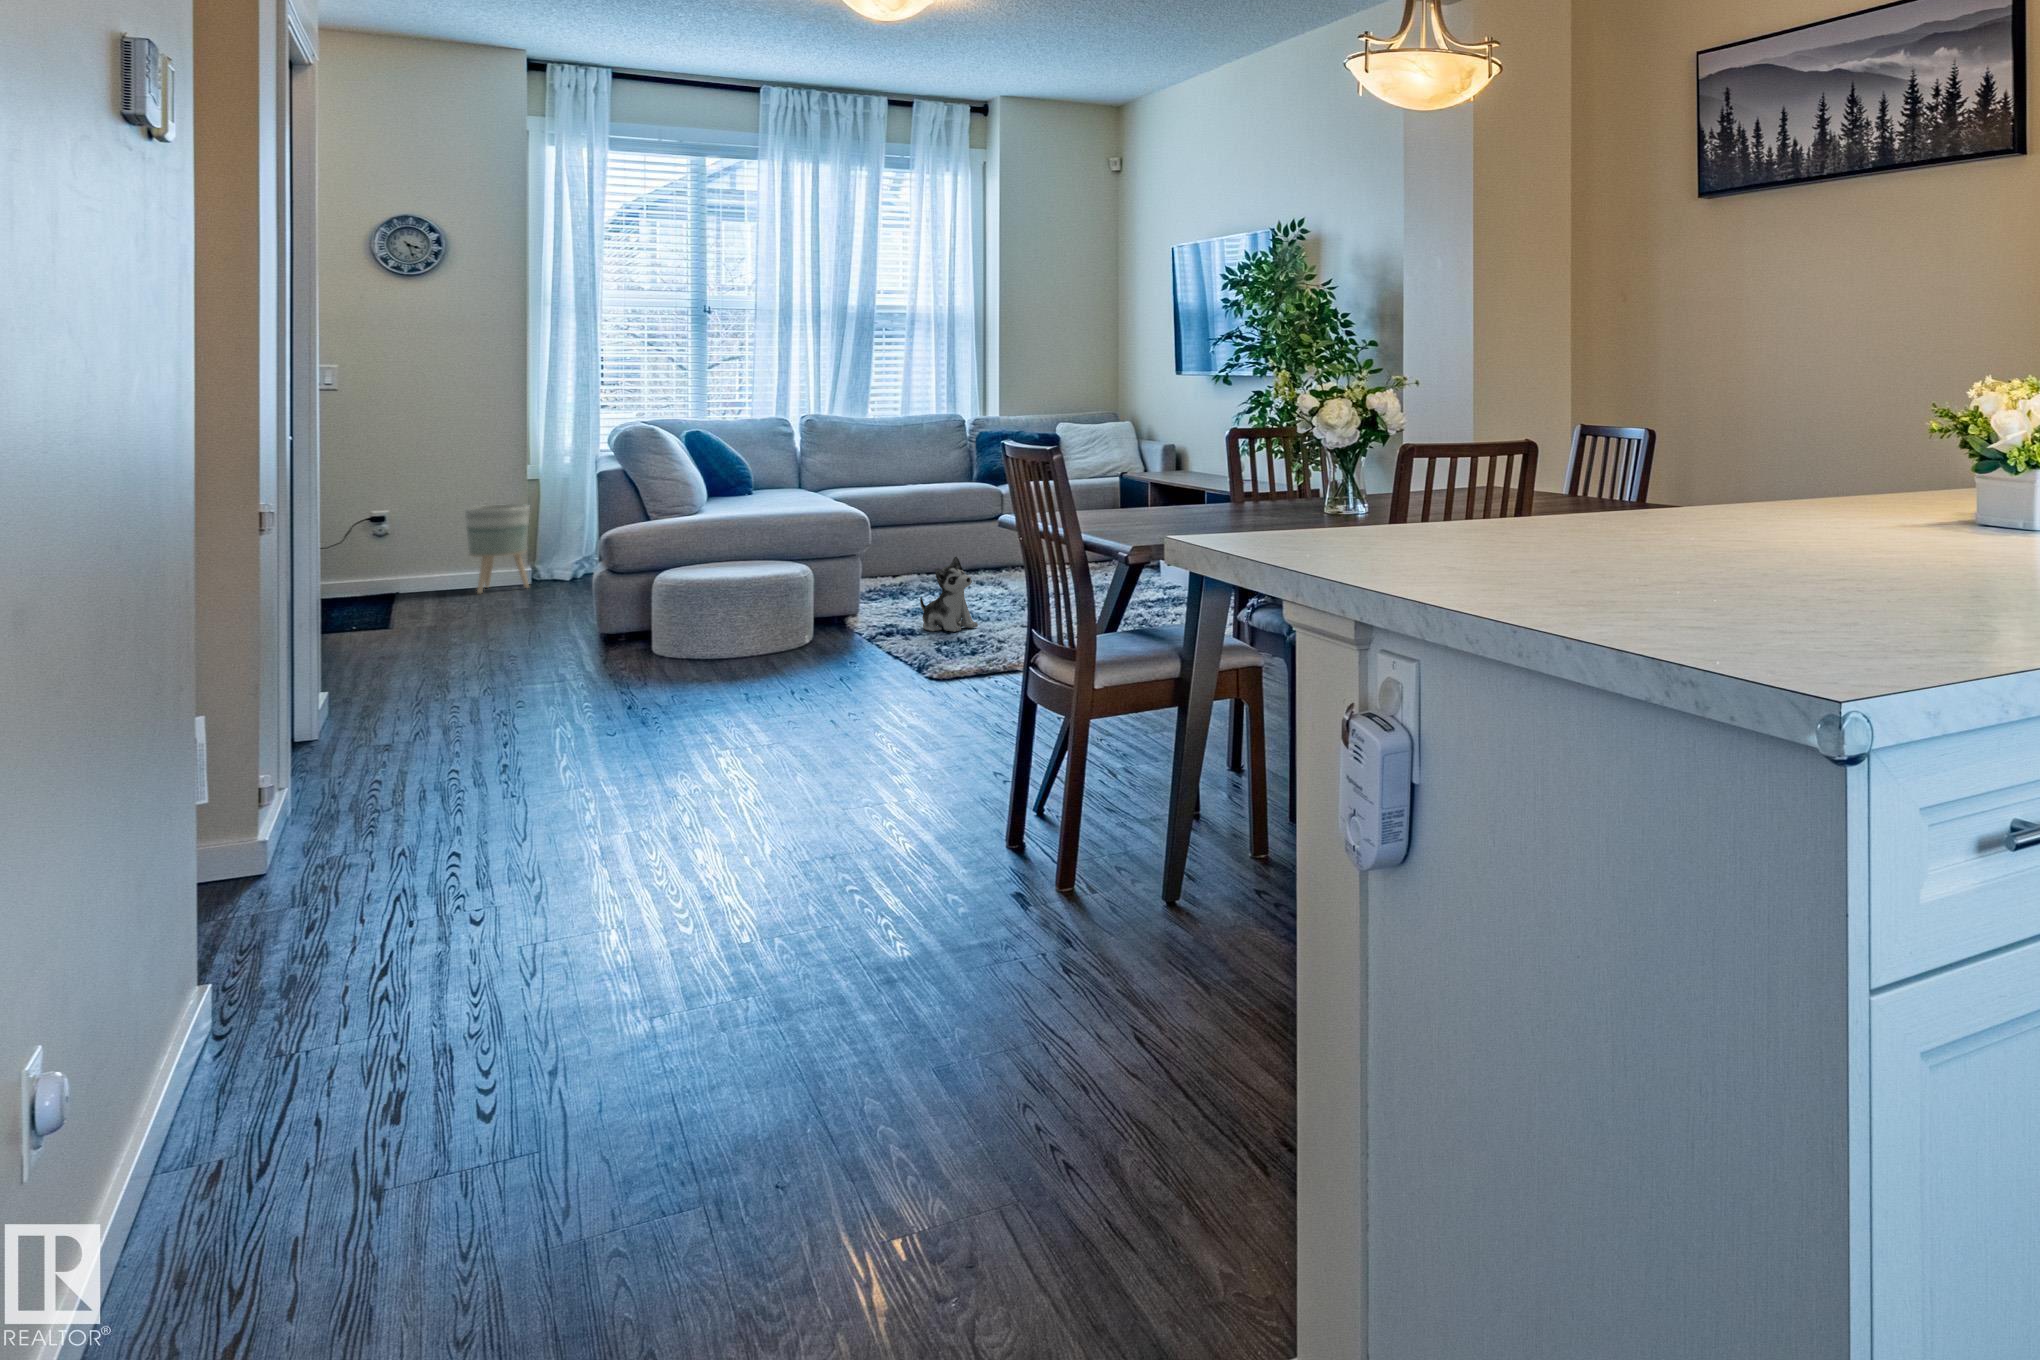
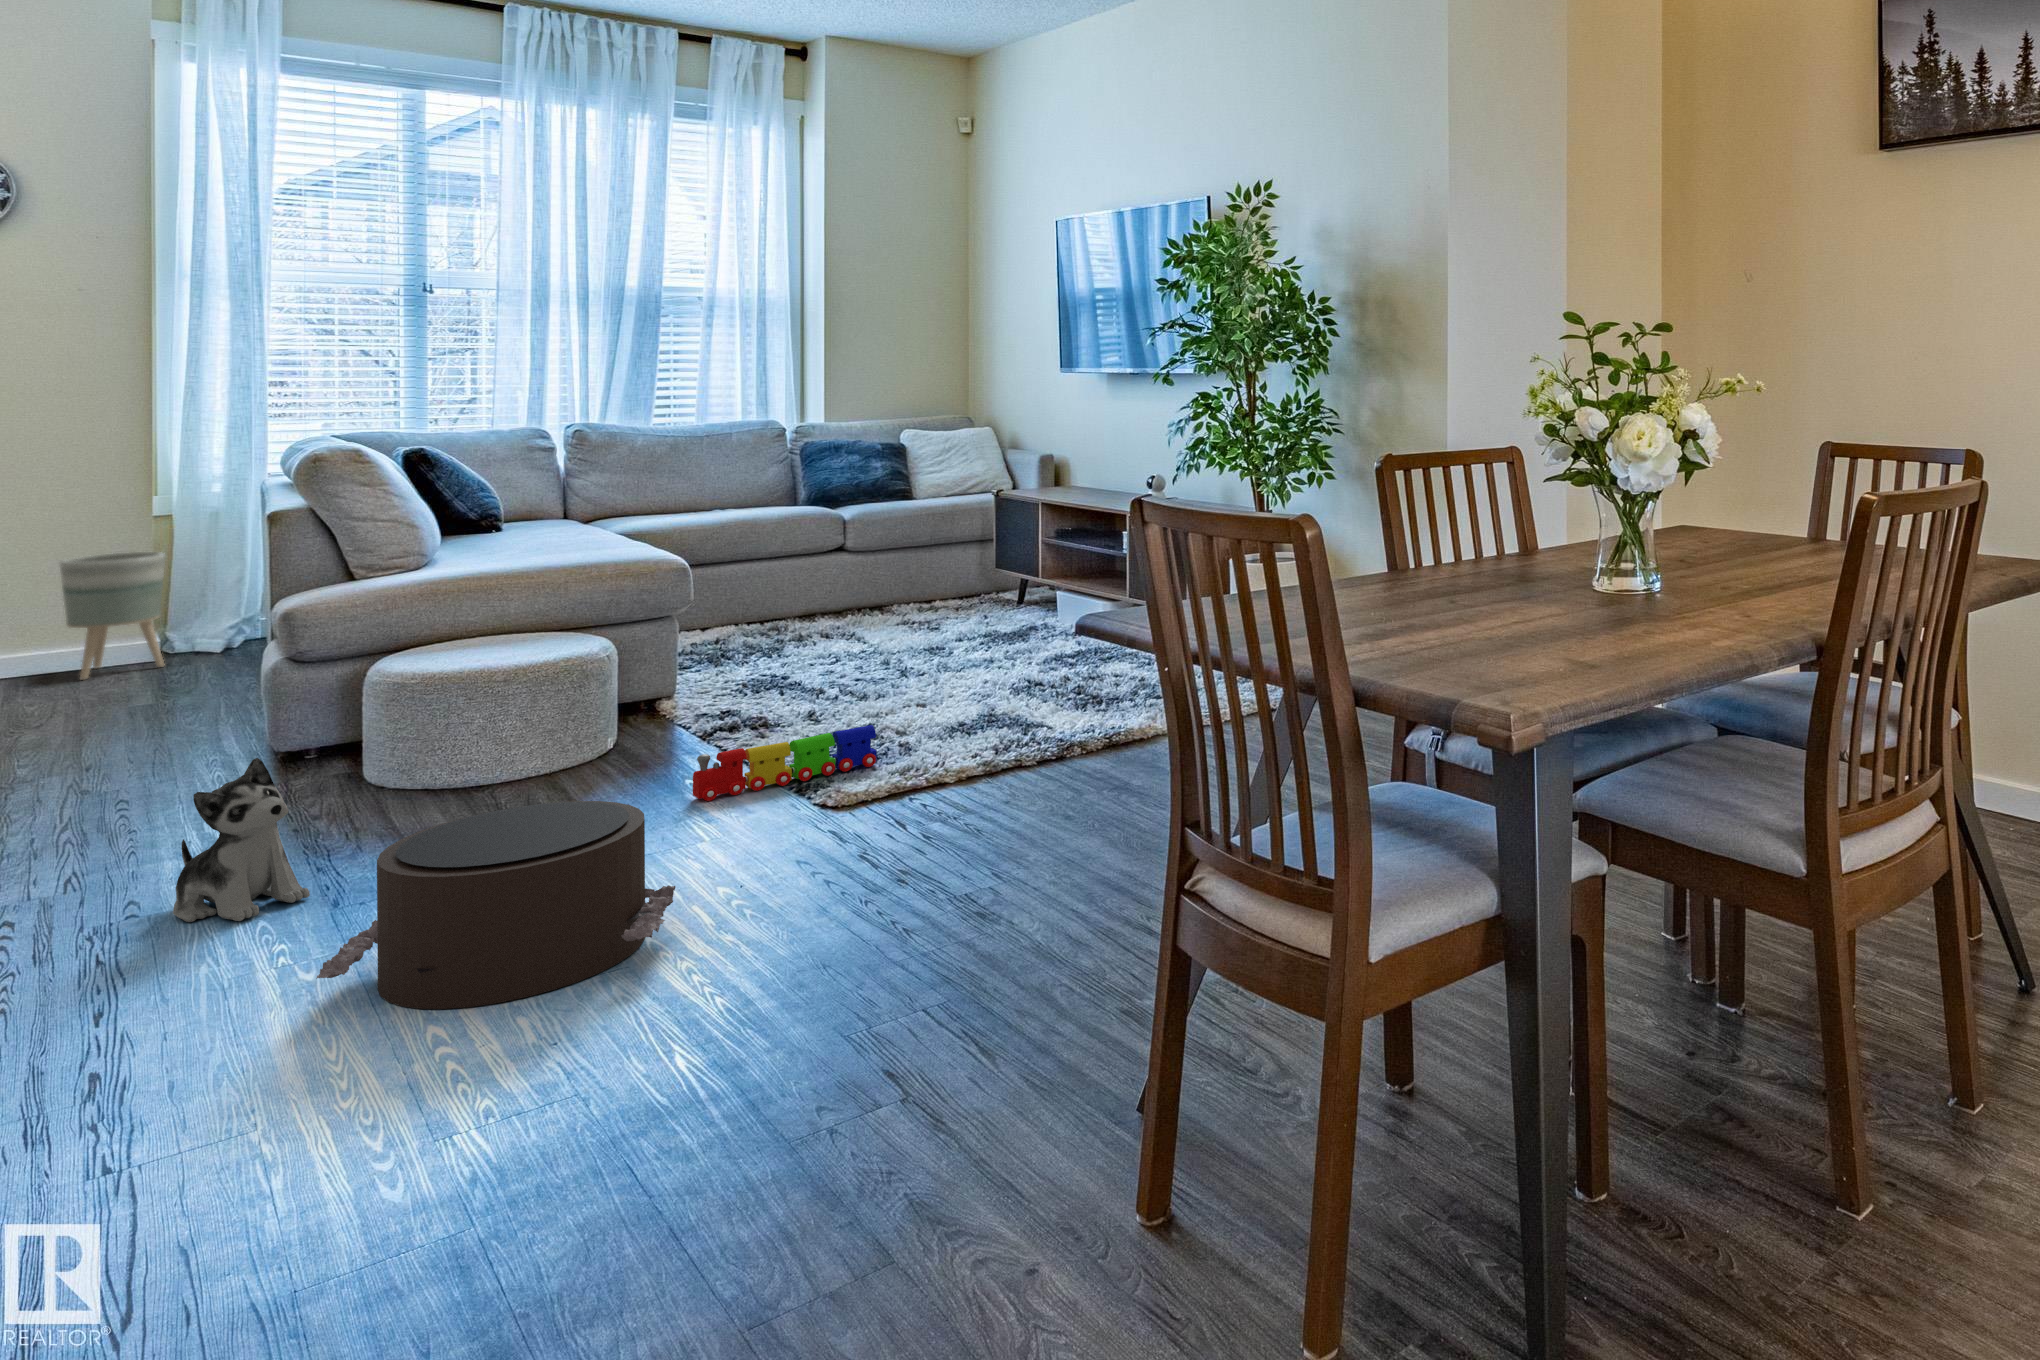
plush toy: present [920,557,978,632] -> present [173,758,310,922]
toy train: none [852,629,980,672] -> present [693,725,877,801]
pouf: none [615,647,821,754] -> present [316,801,675,1009]

